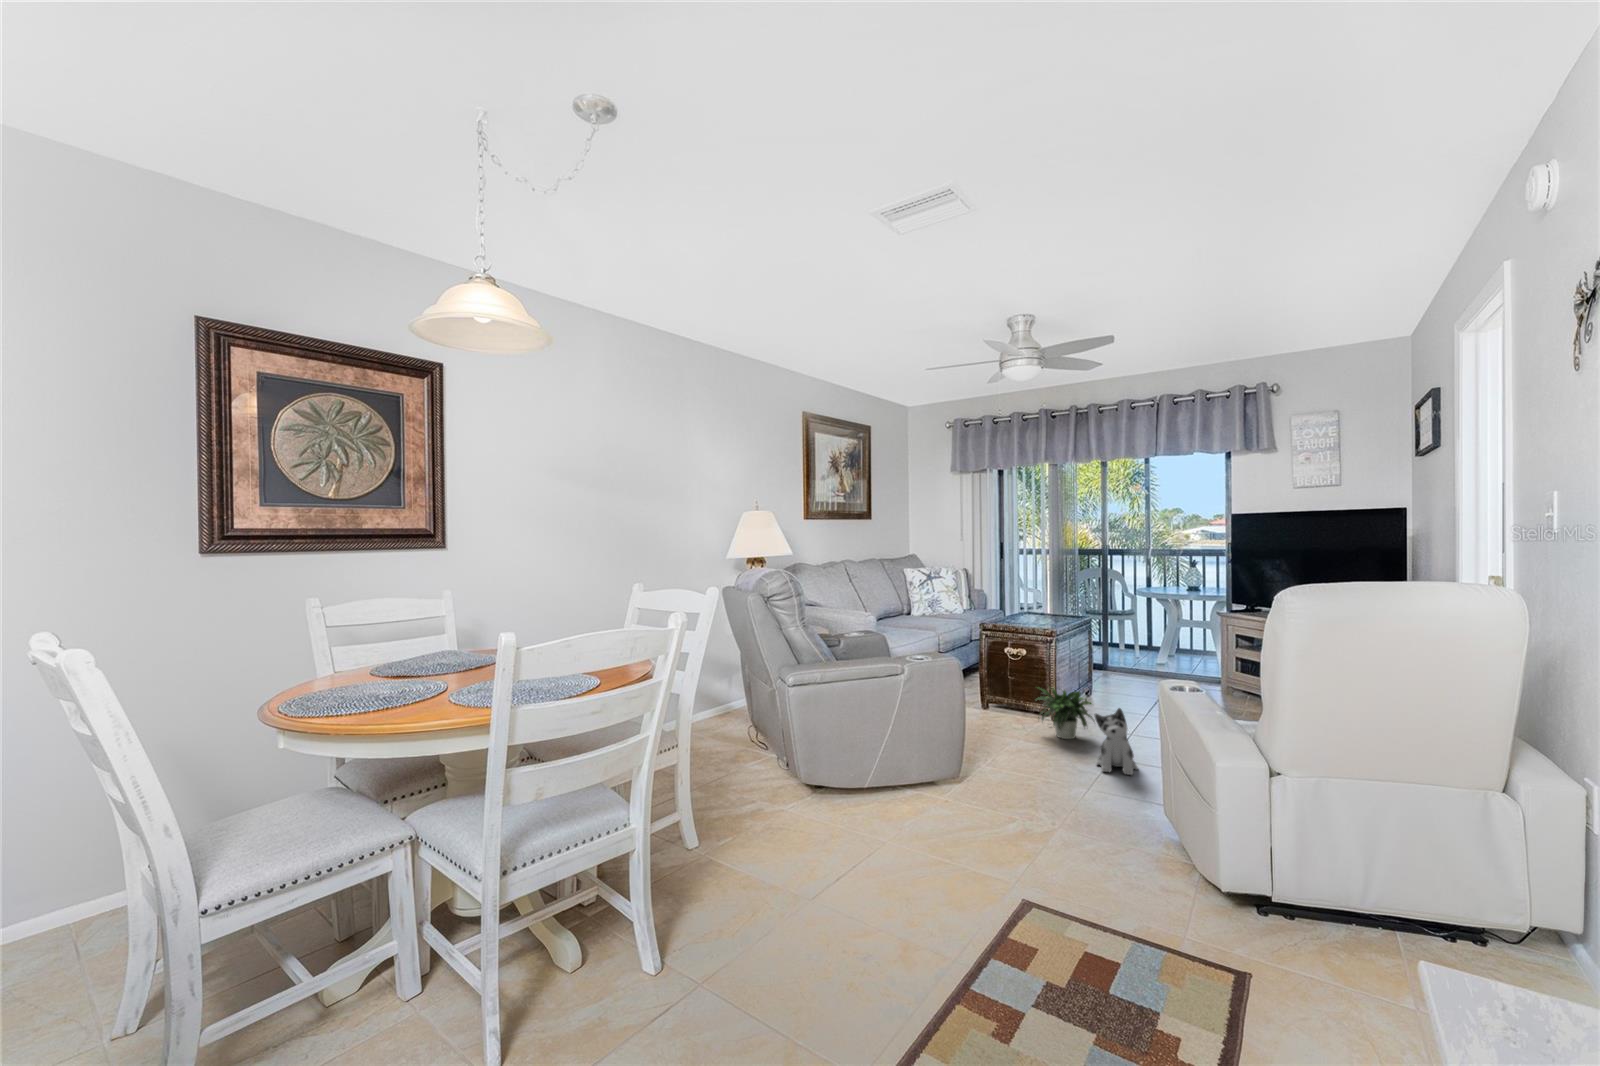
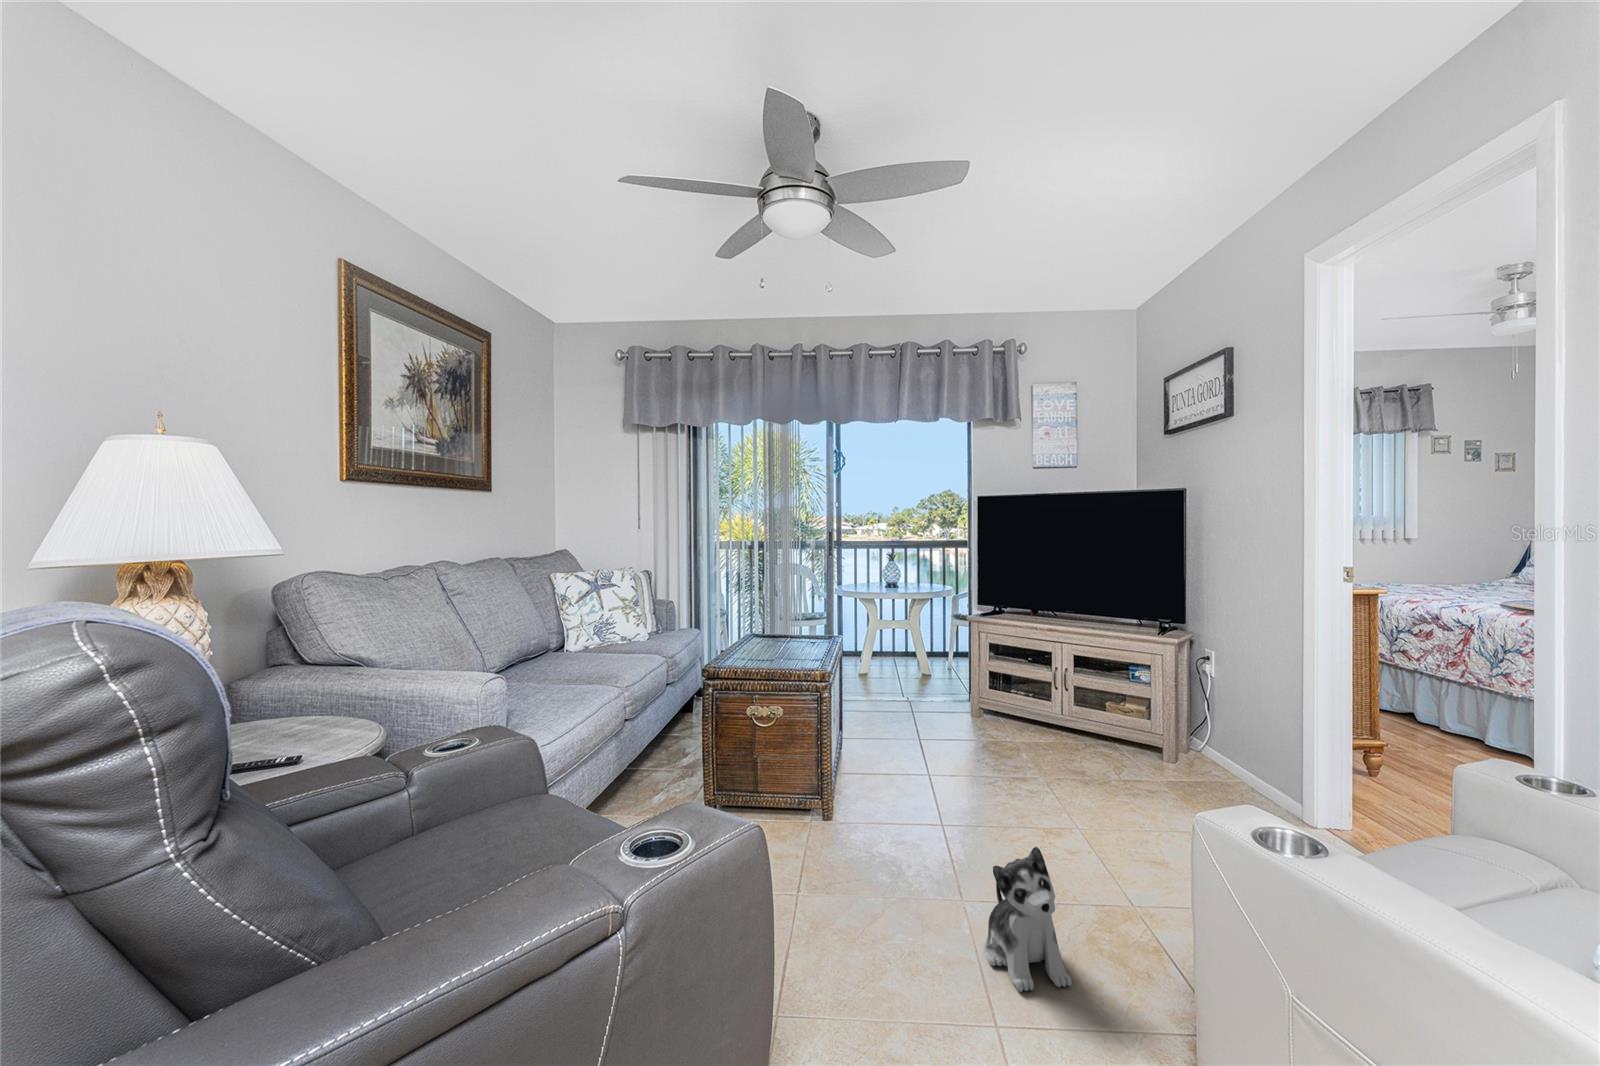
potted plant: present [1036,688,1093,739] -> none [800,782,938,886]

